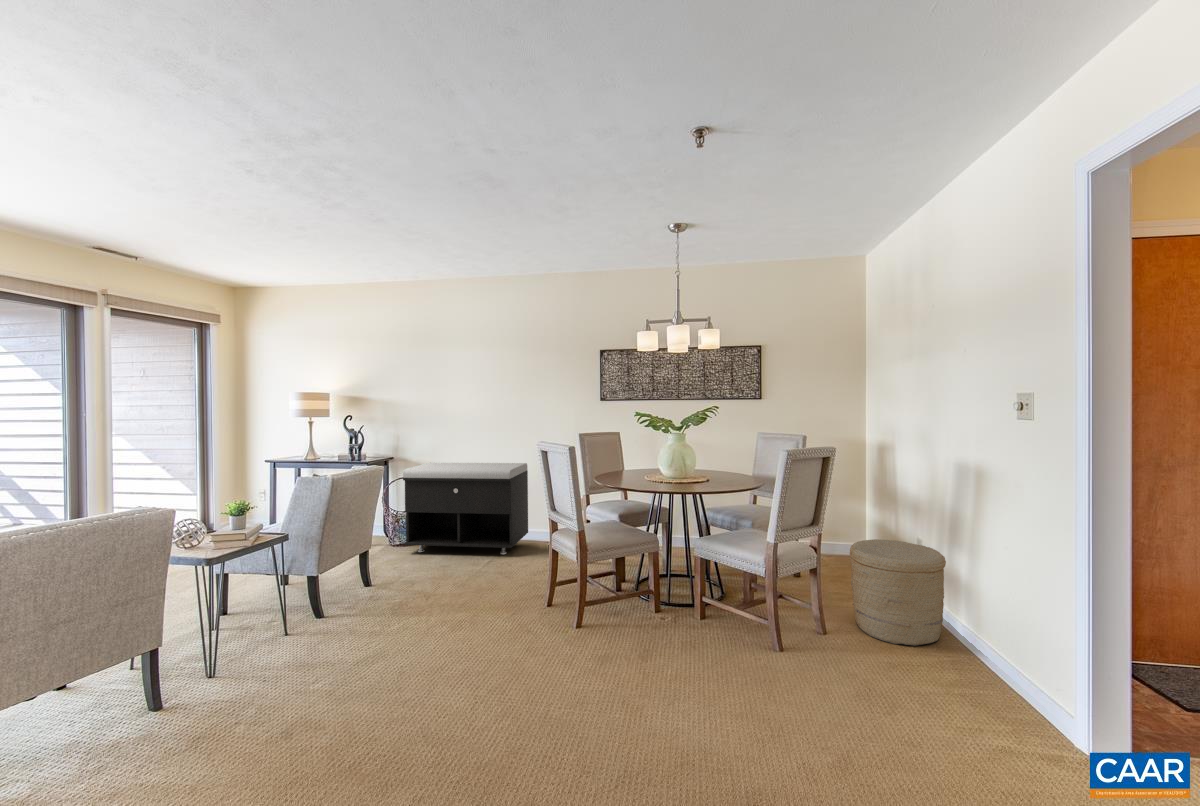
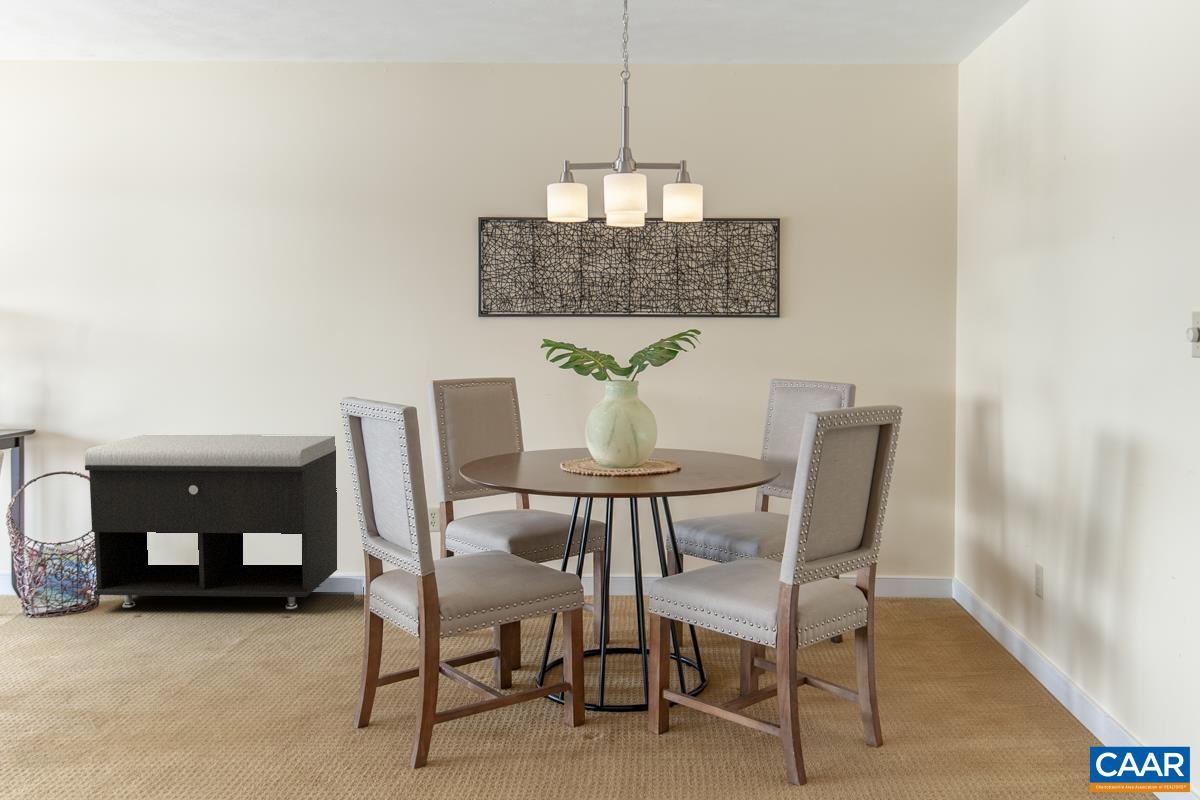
woven basket: present [850,539,946,646] -> none [939,579,1112,777]

